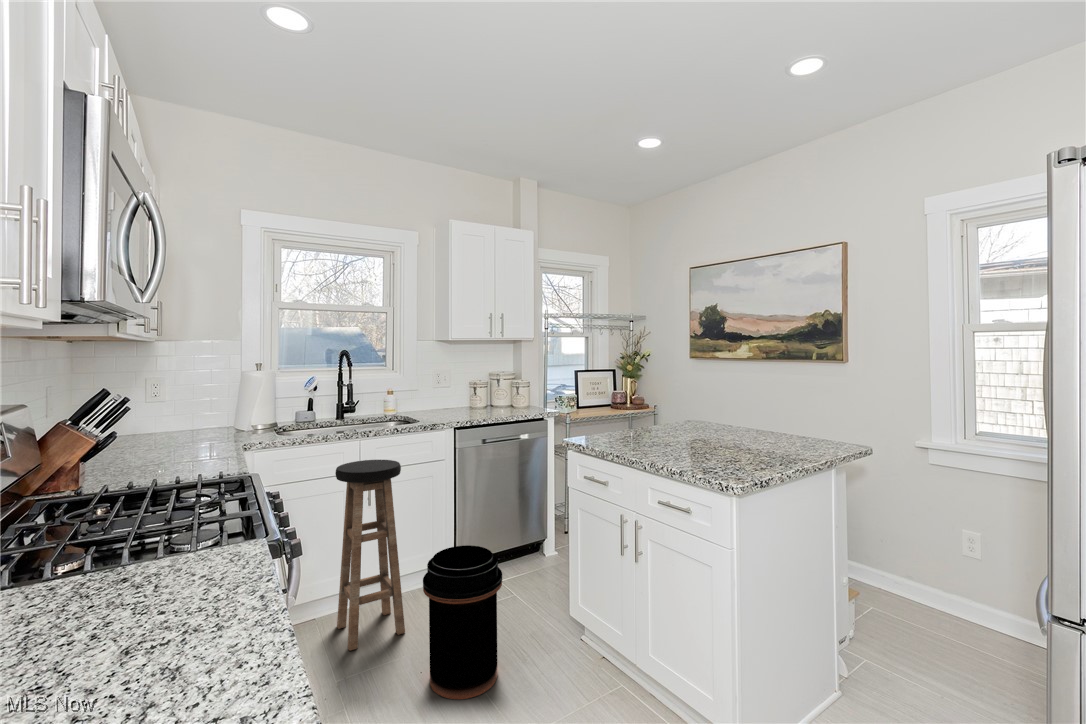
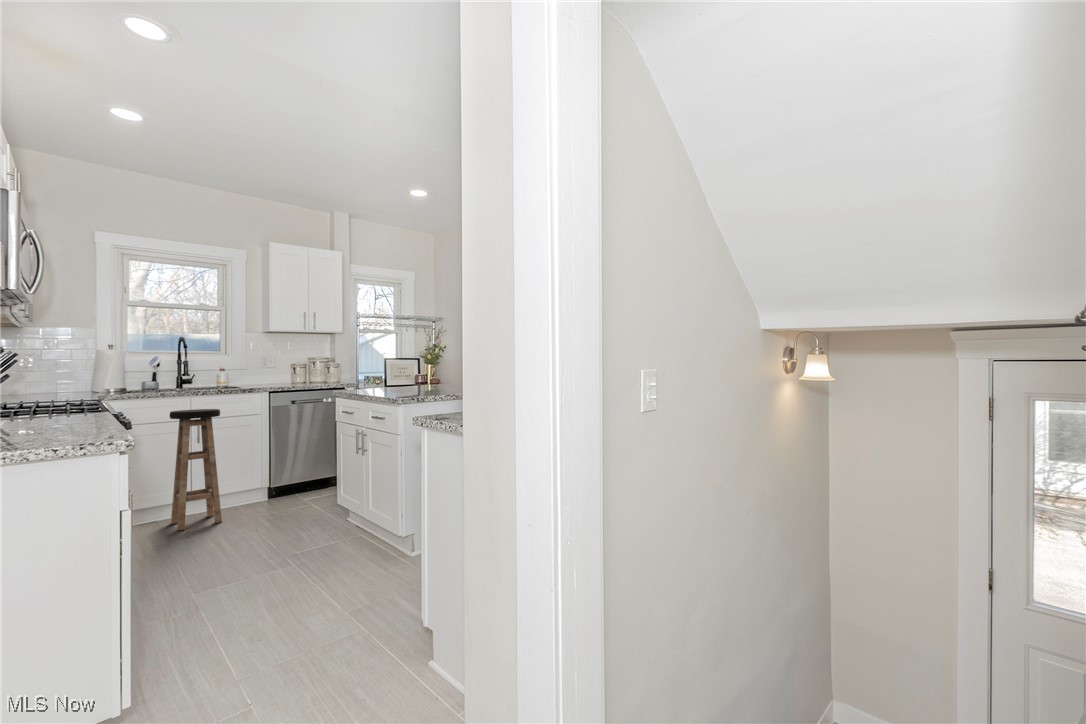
trash can: present [423,545,502,699] -> none [227,455,283,540]

